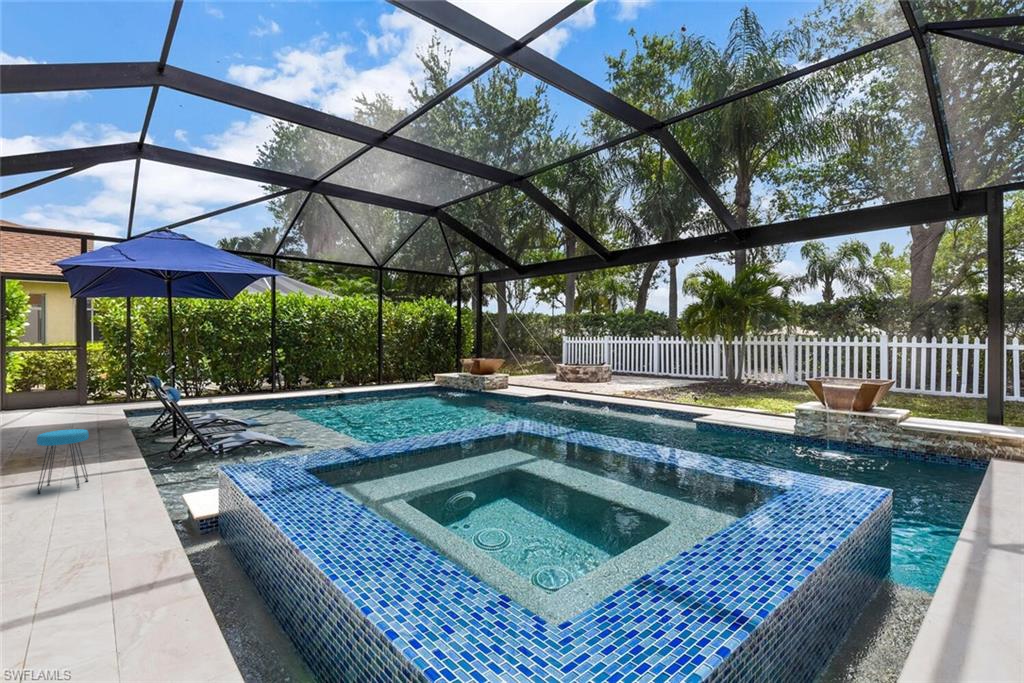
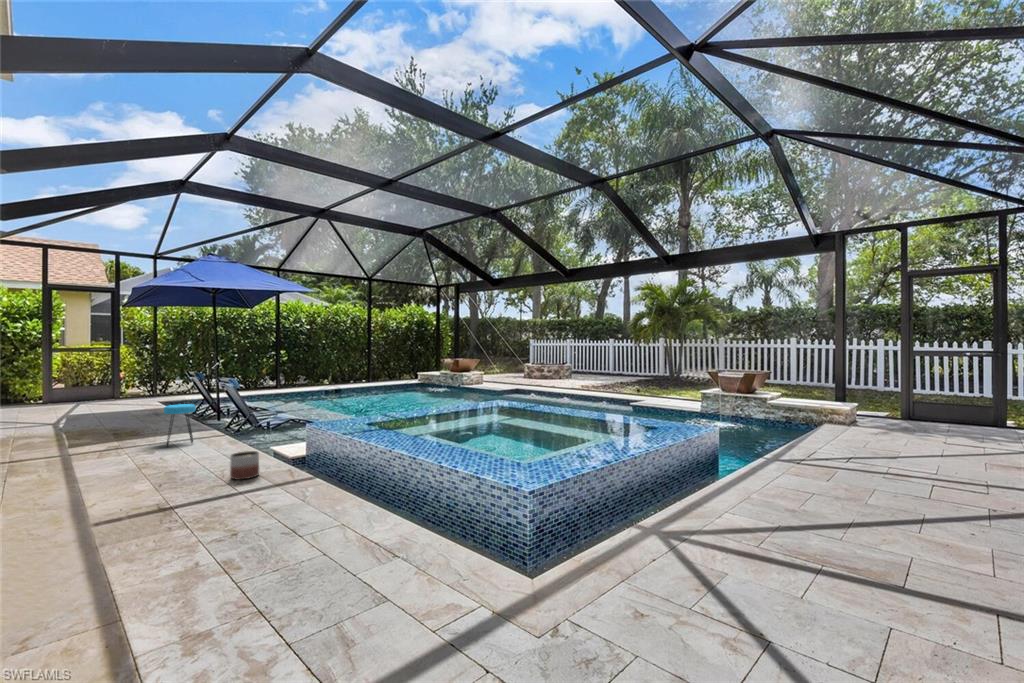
planter: none [47,528,106,585] -> present [230,451,259,480]

